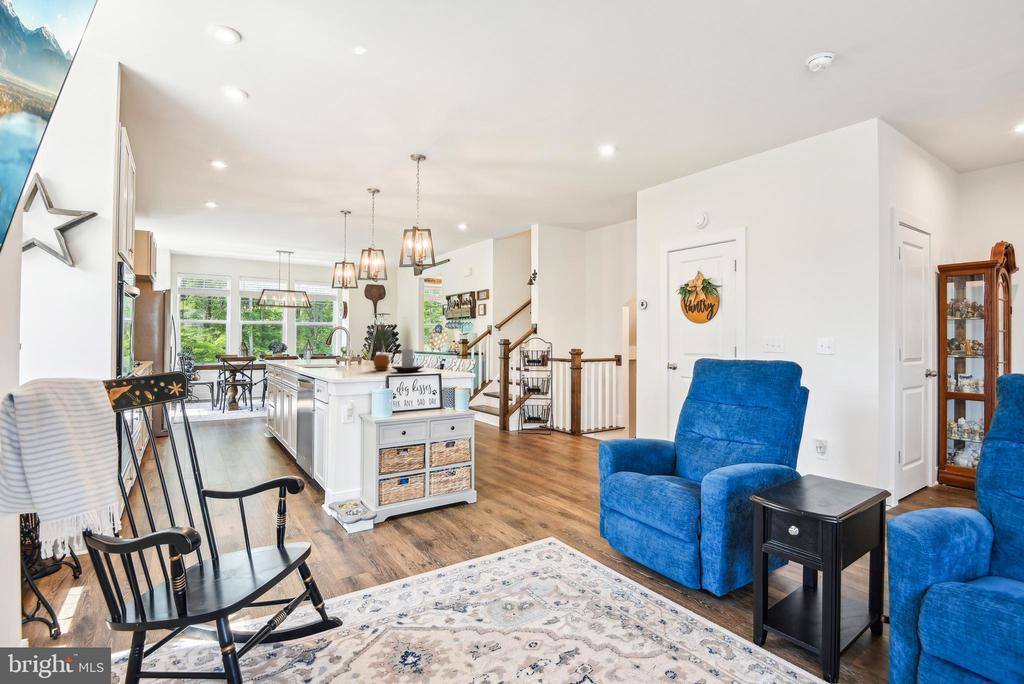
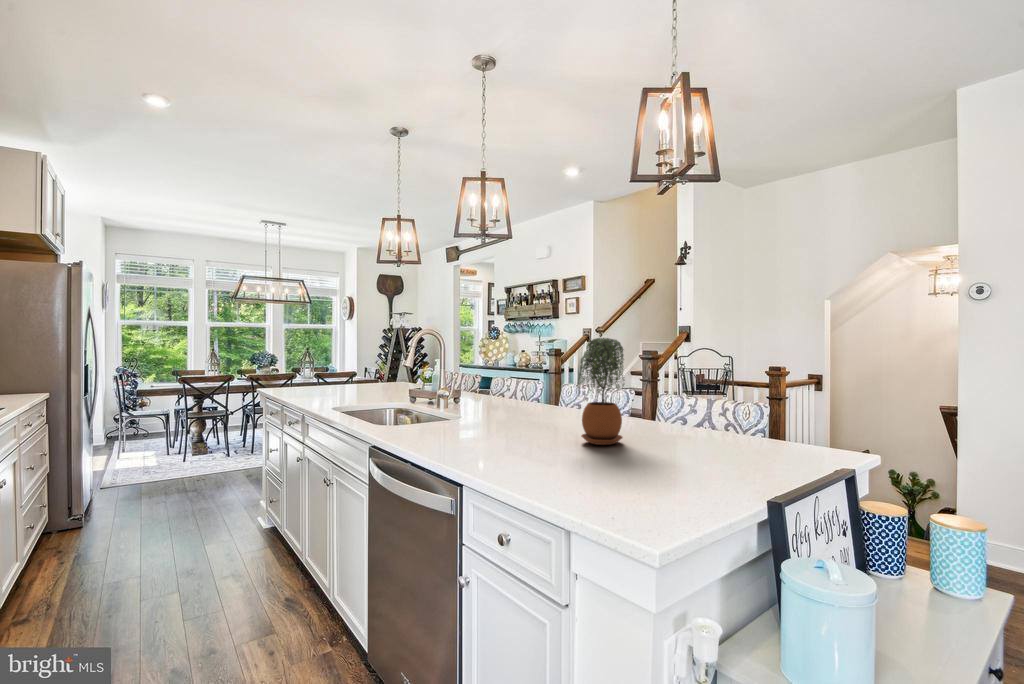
candle holder: present [392,349,423,372] -> none [680,393,779,467]

